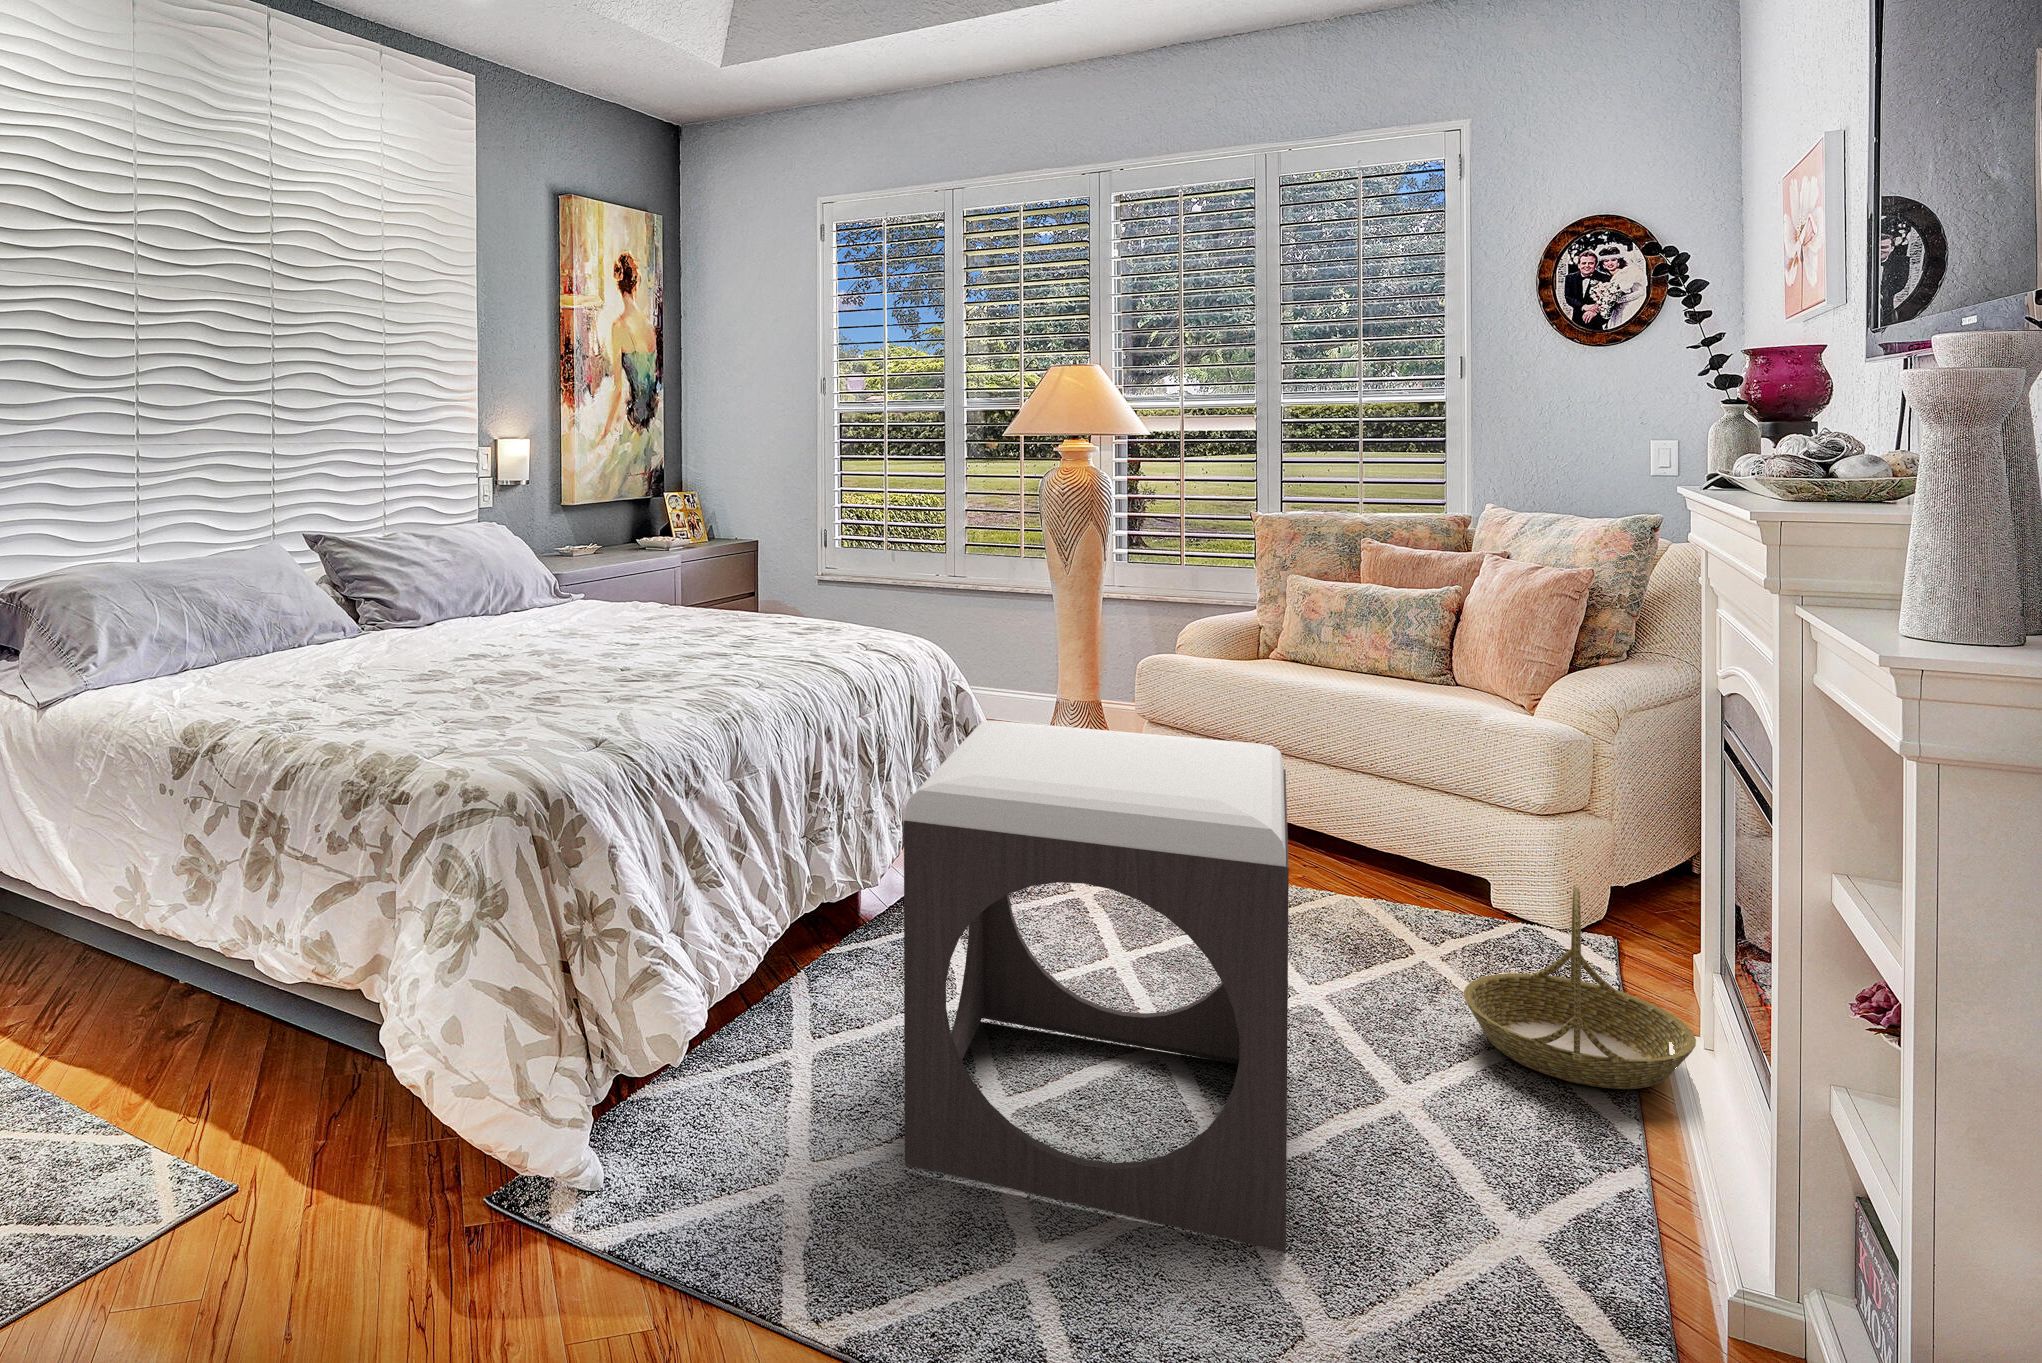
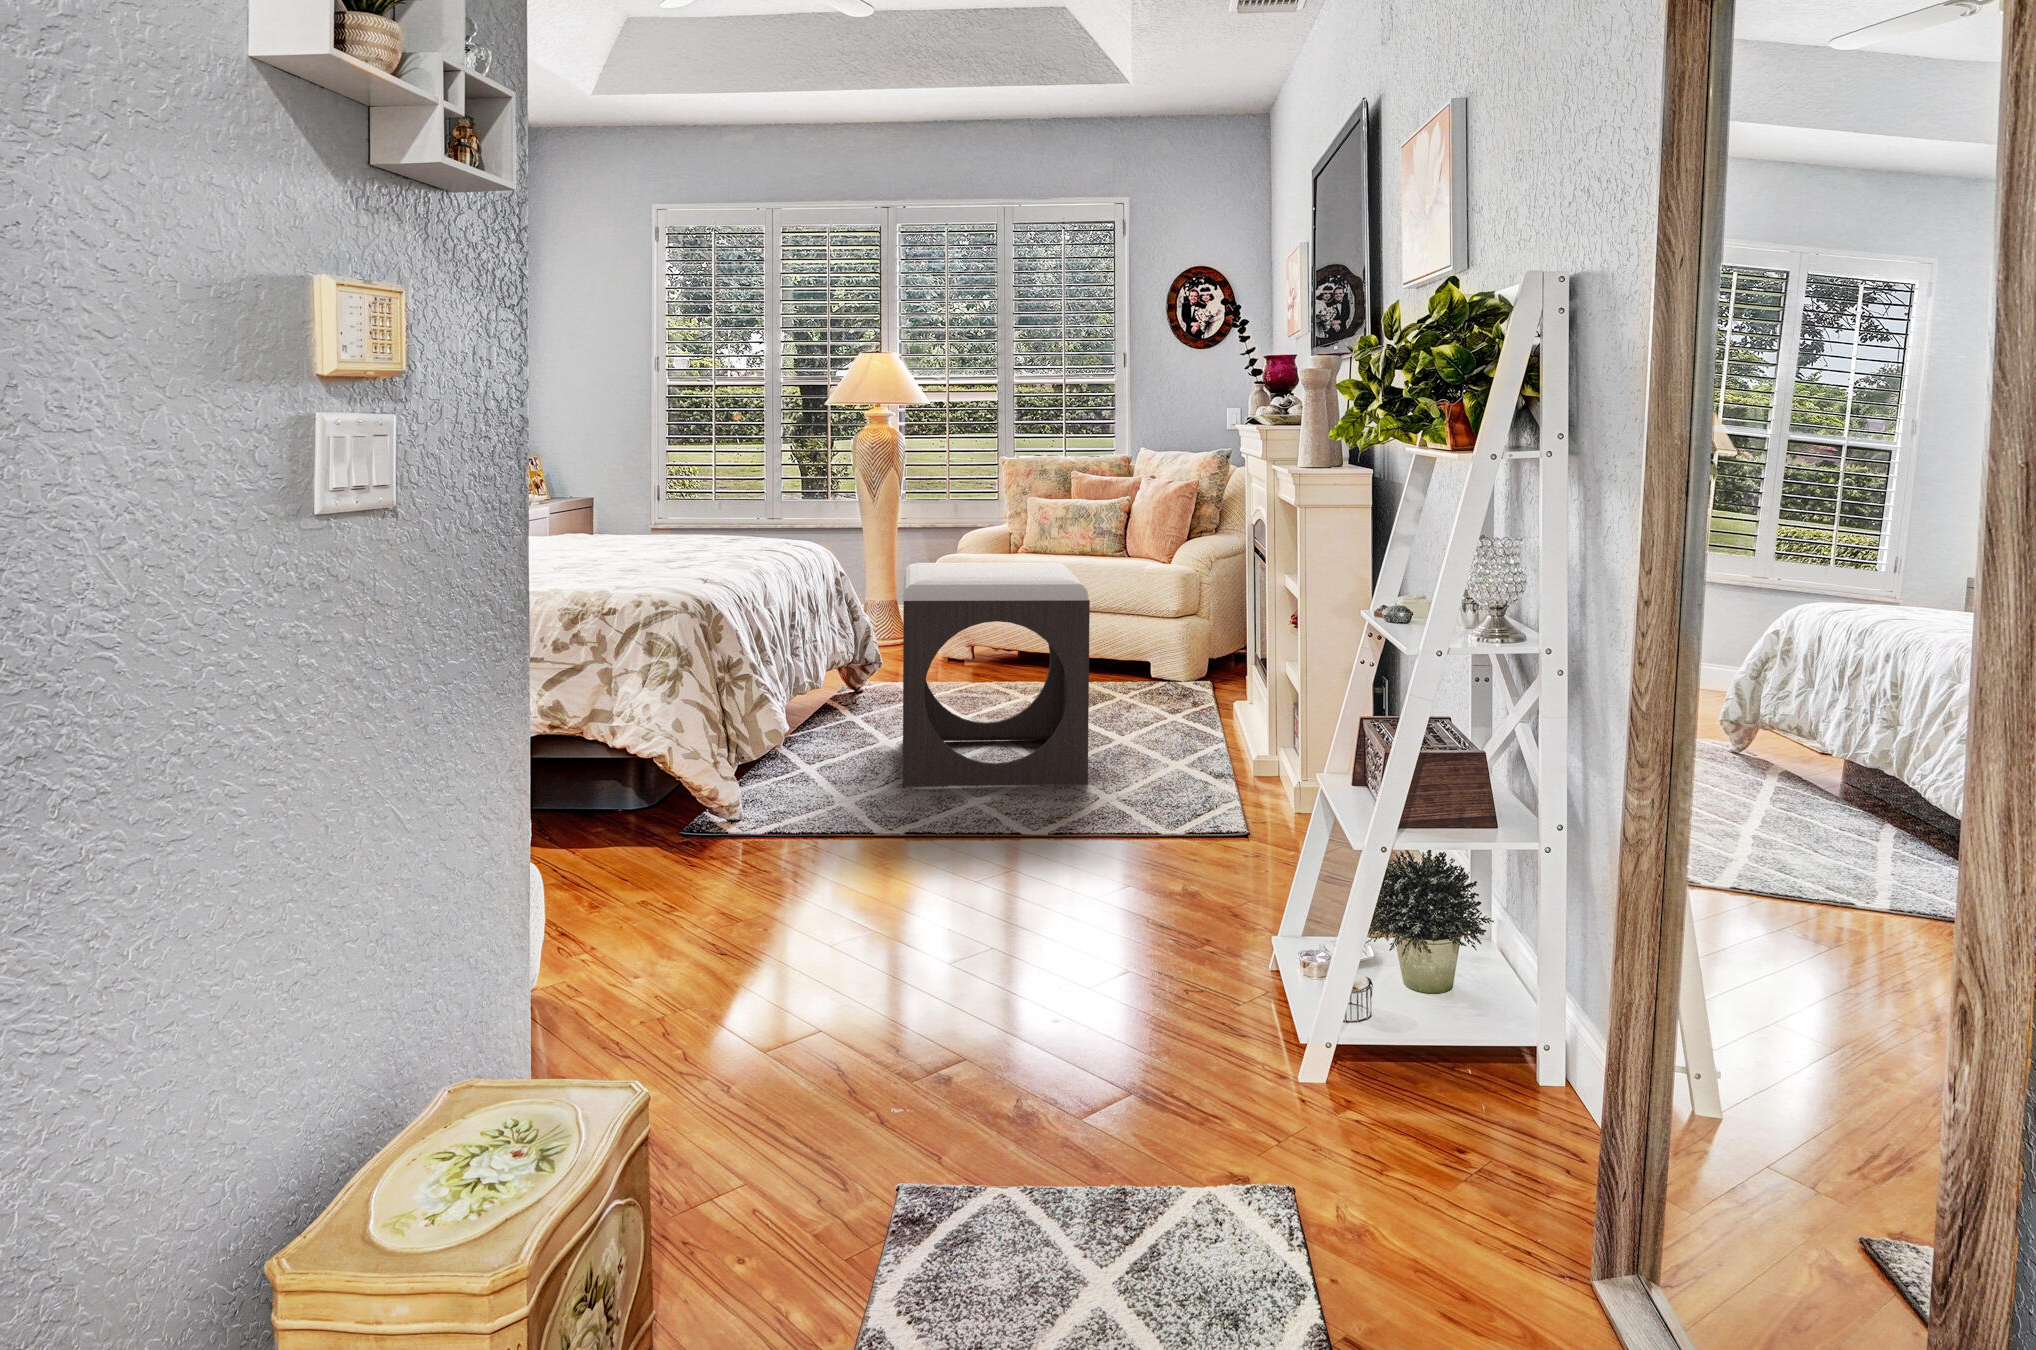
basket: present [1464,886,1696,1089] -> none [1146,634,1245,726]

